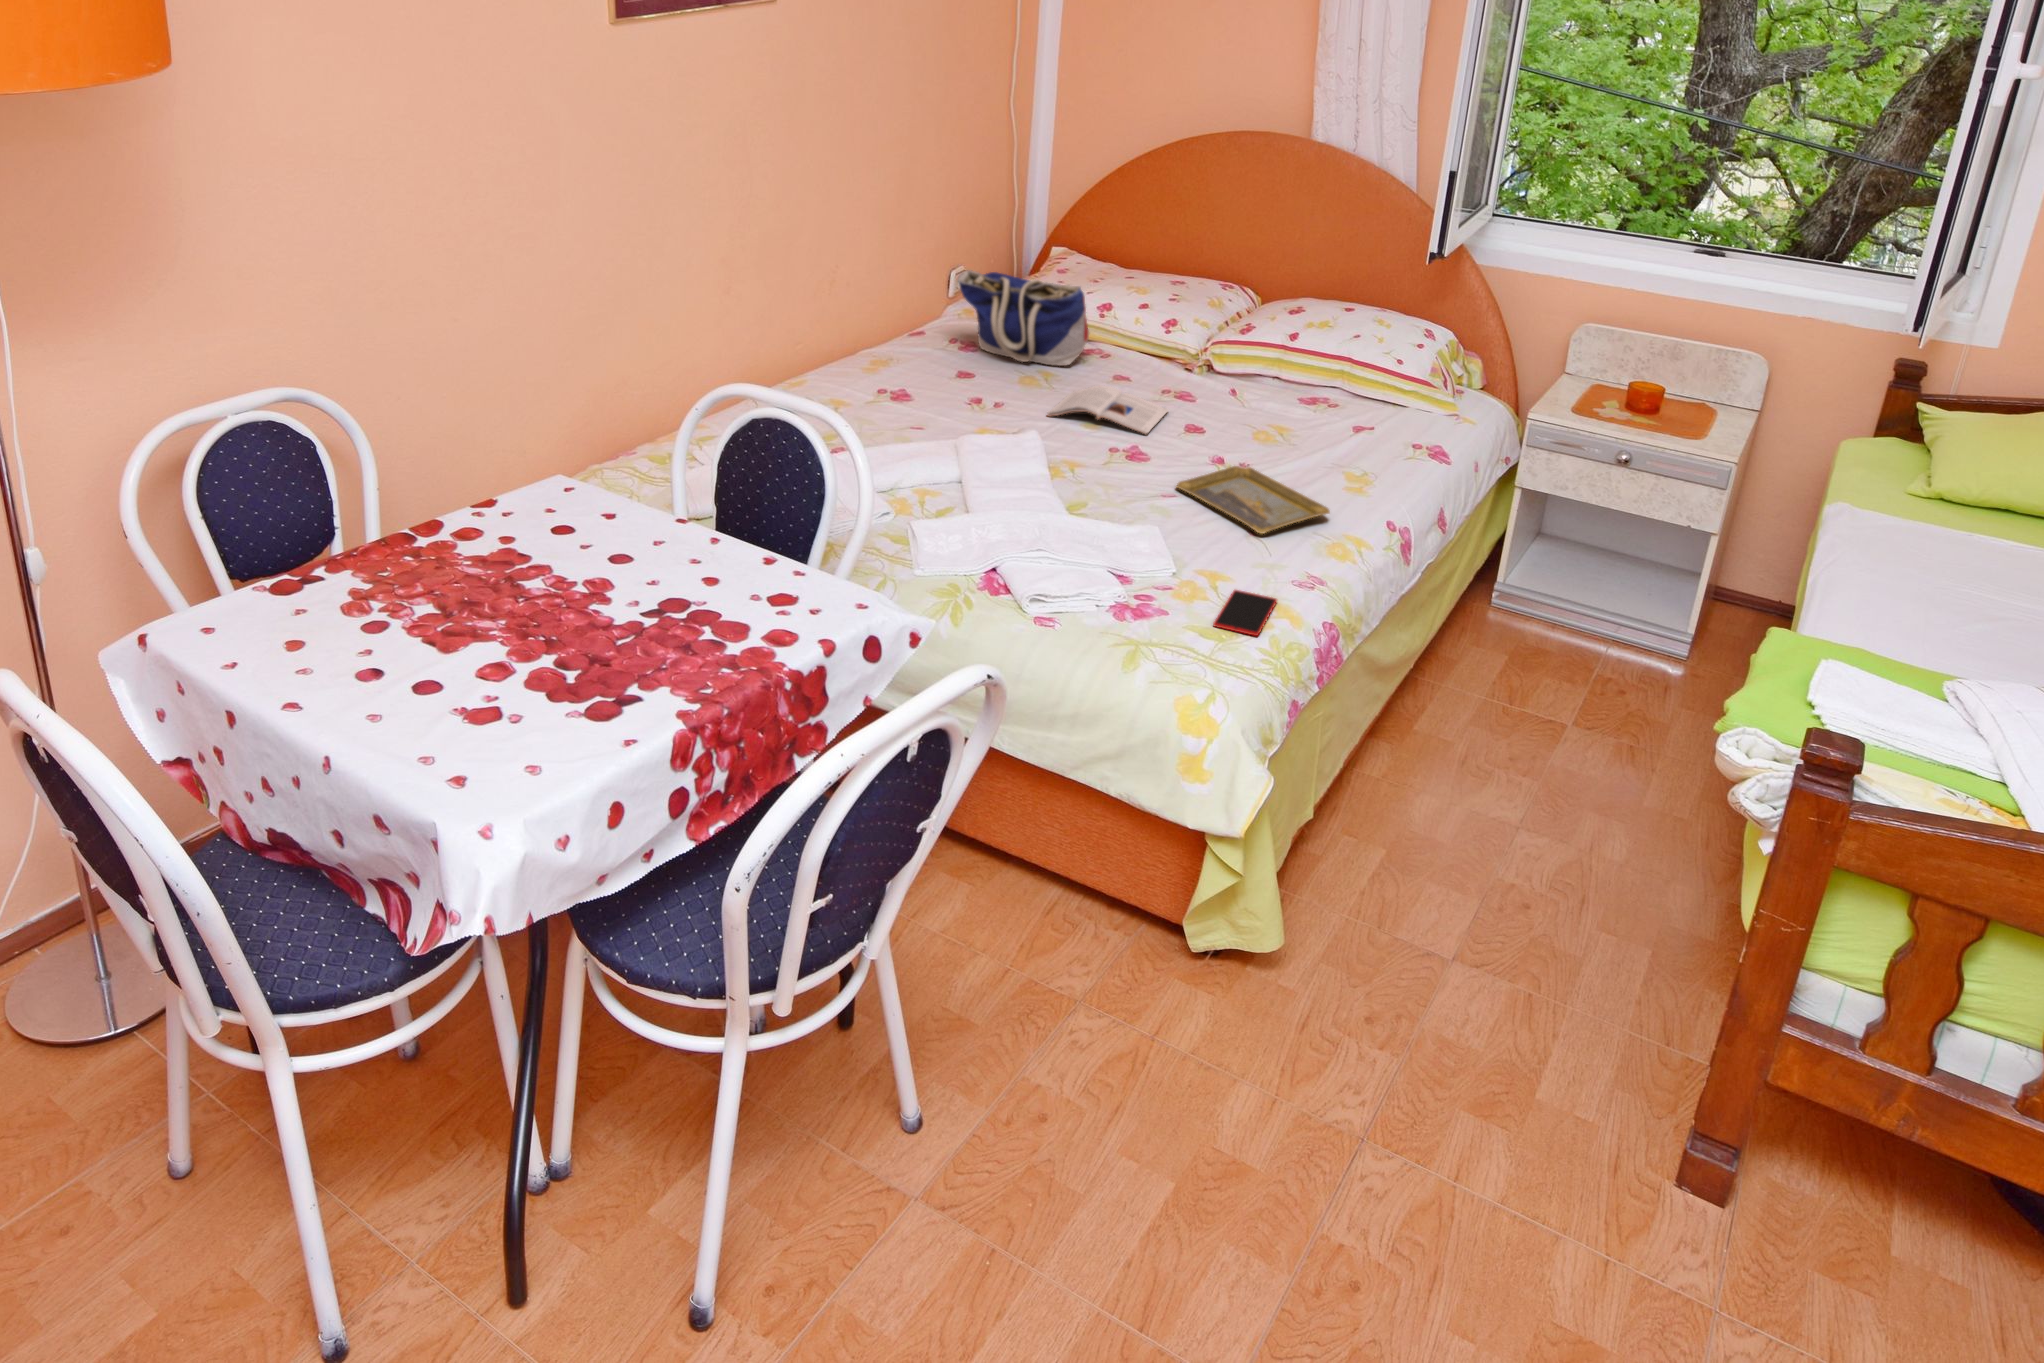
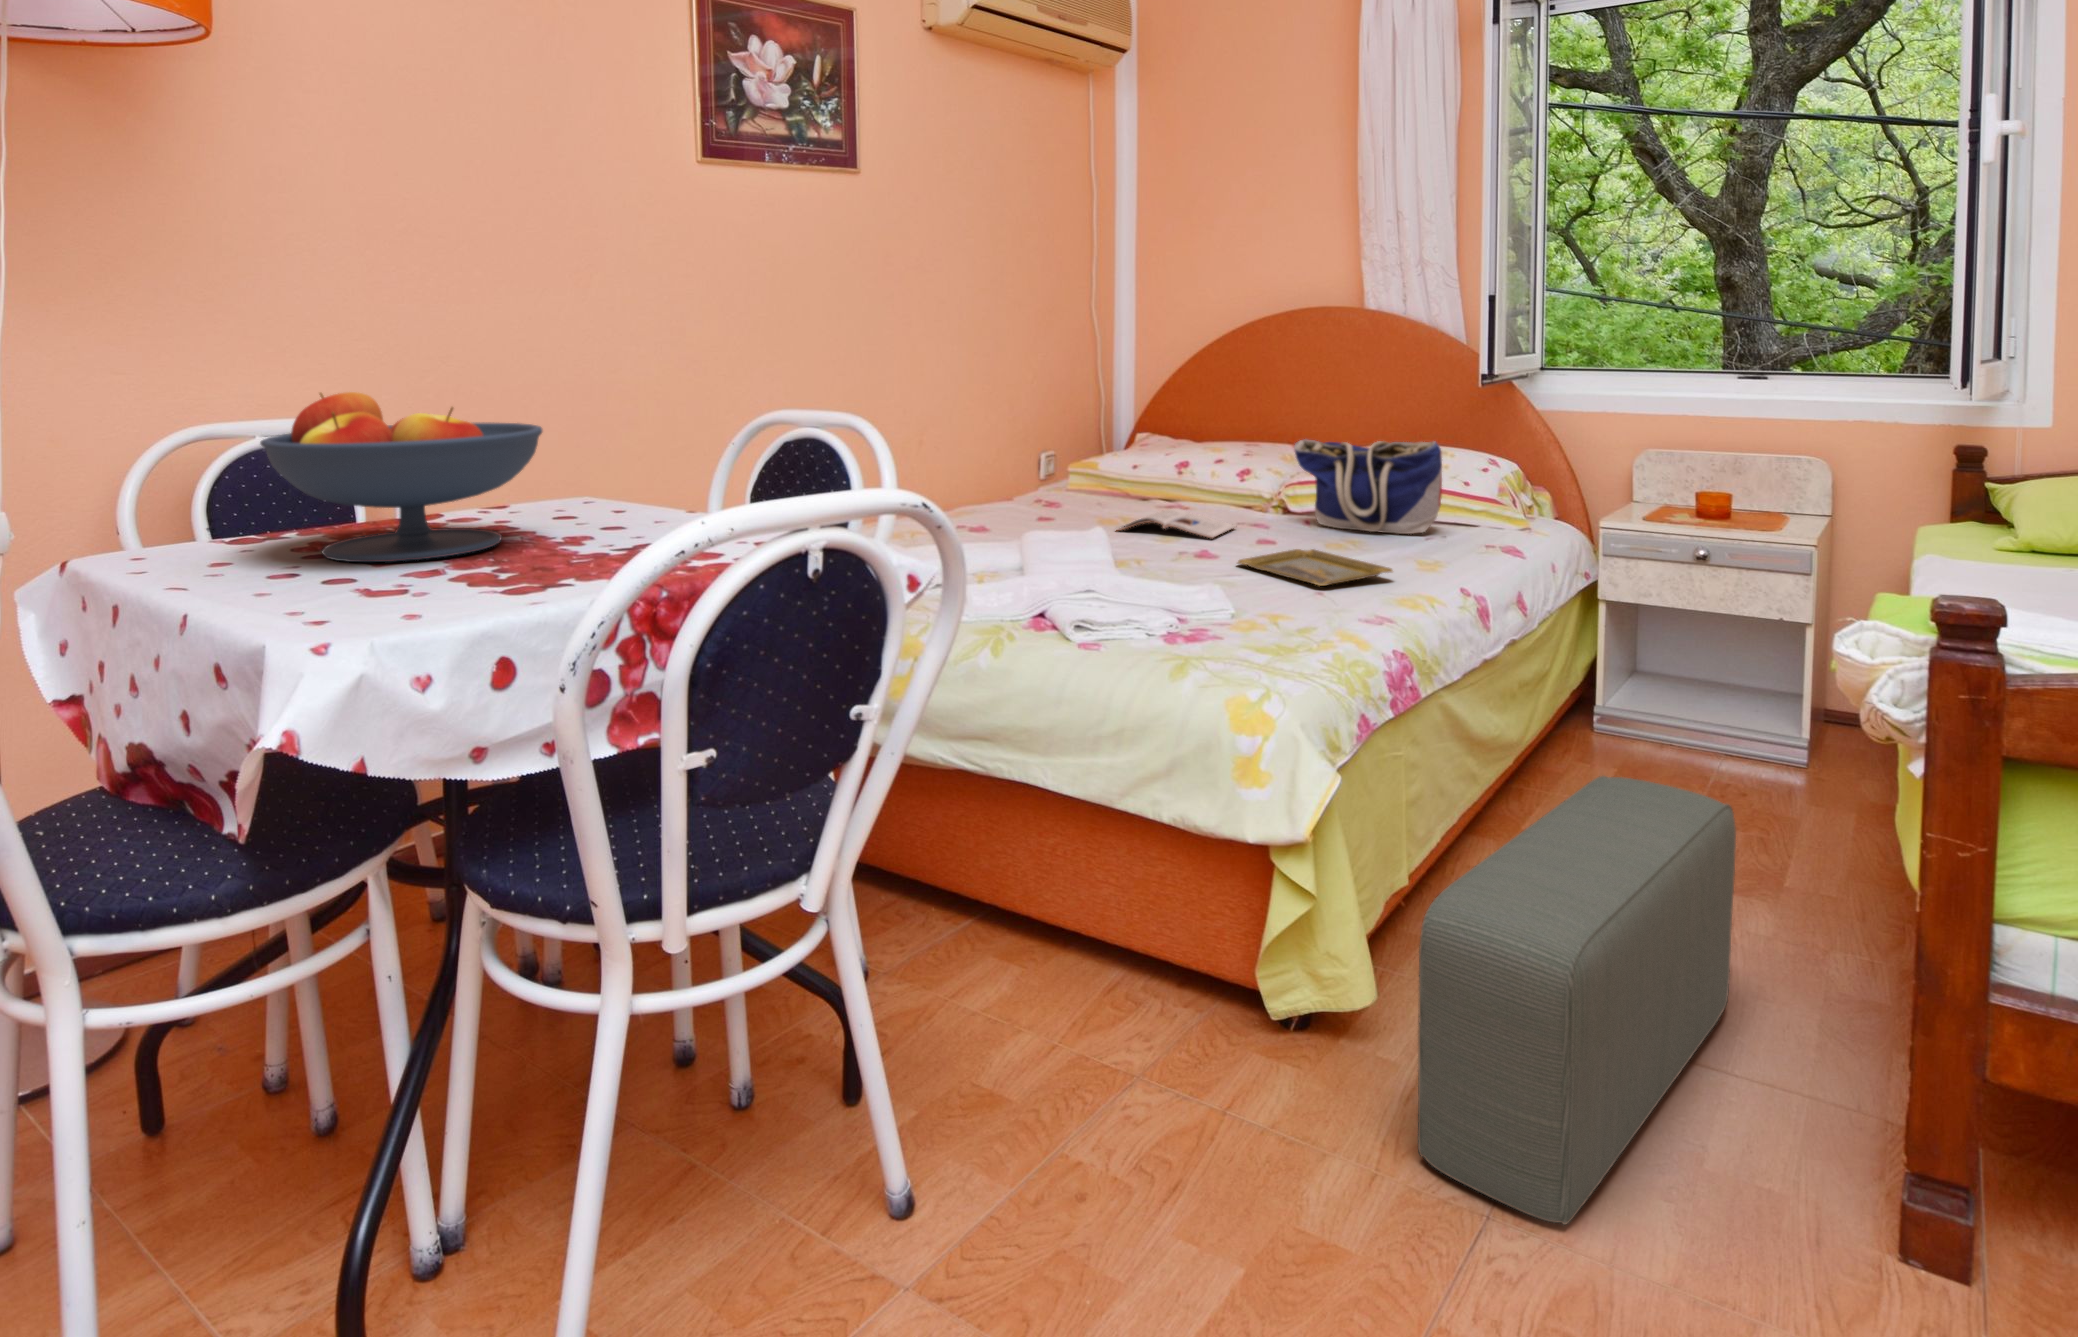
tote bag: present [958,270,1090,366] -> present [1294,439,1442,534]
fruit bowl: none [325,480,576,661] -> present [260,392,542,562]
smartphone: present [1213,590,1277,636] -> none [1264,616,1335,643]
pouf: none [1321,762,1612,1164] -> present [1418,776,1736,1225]

